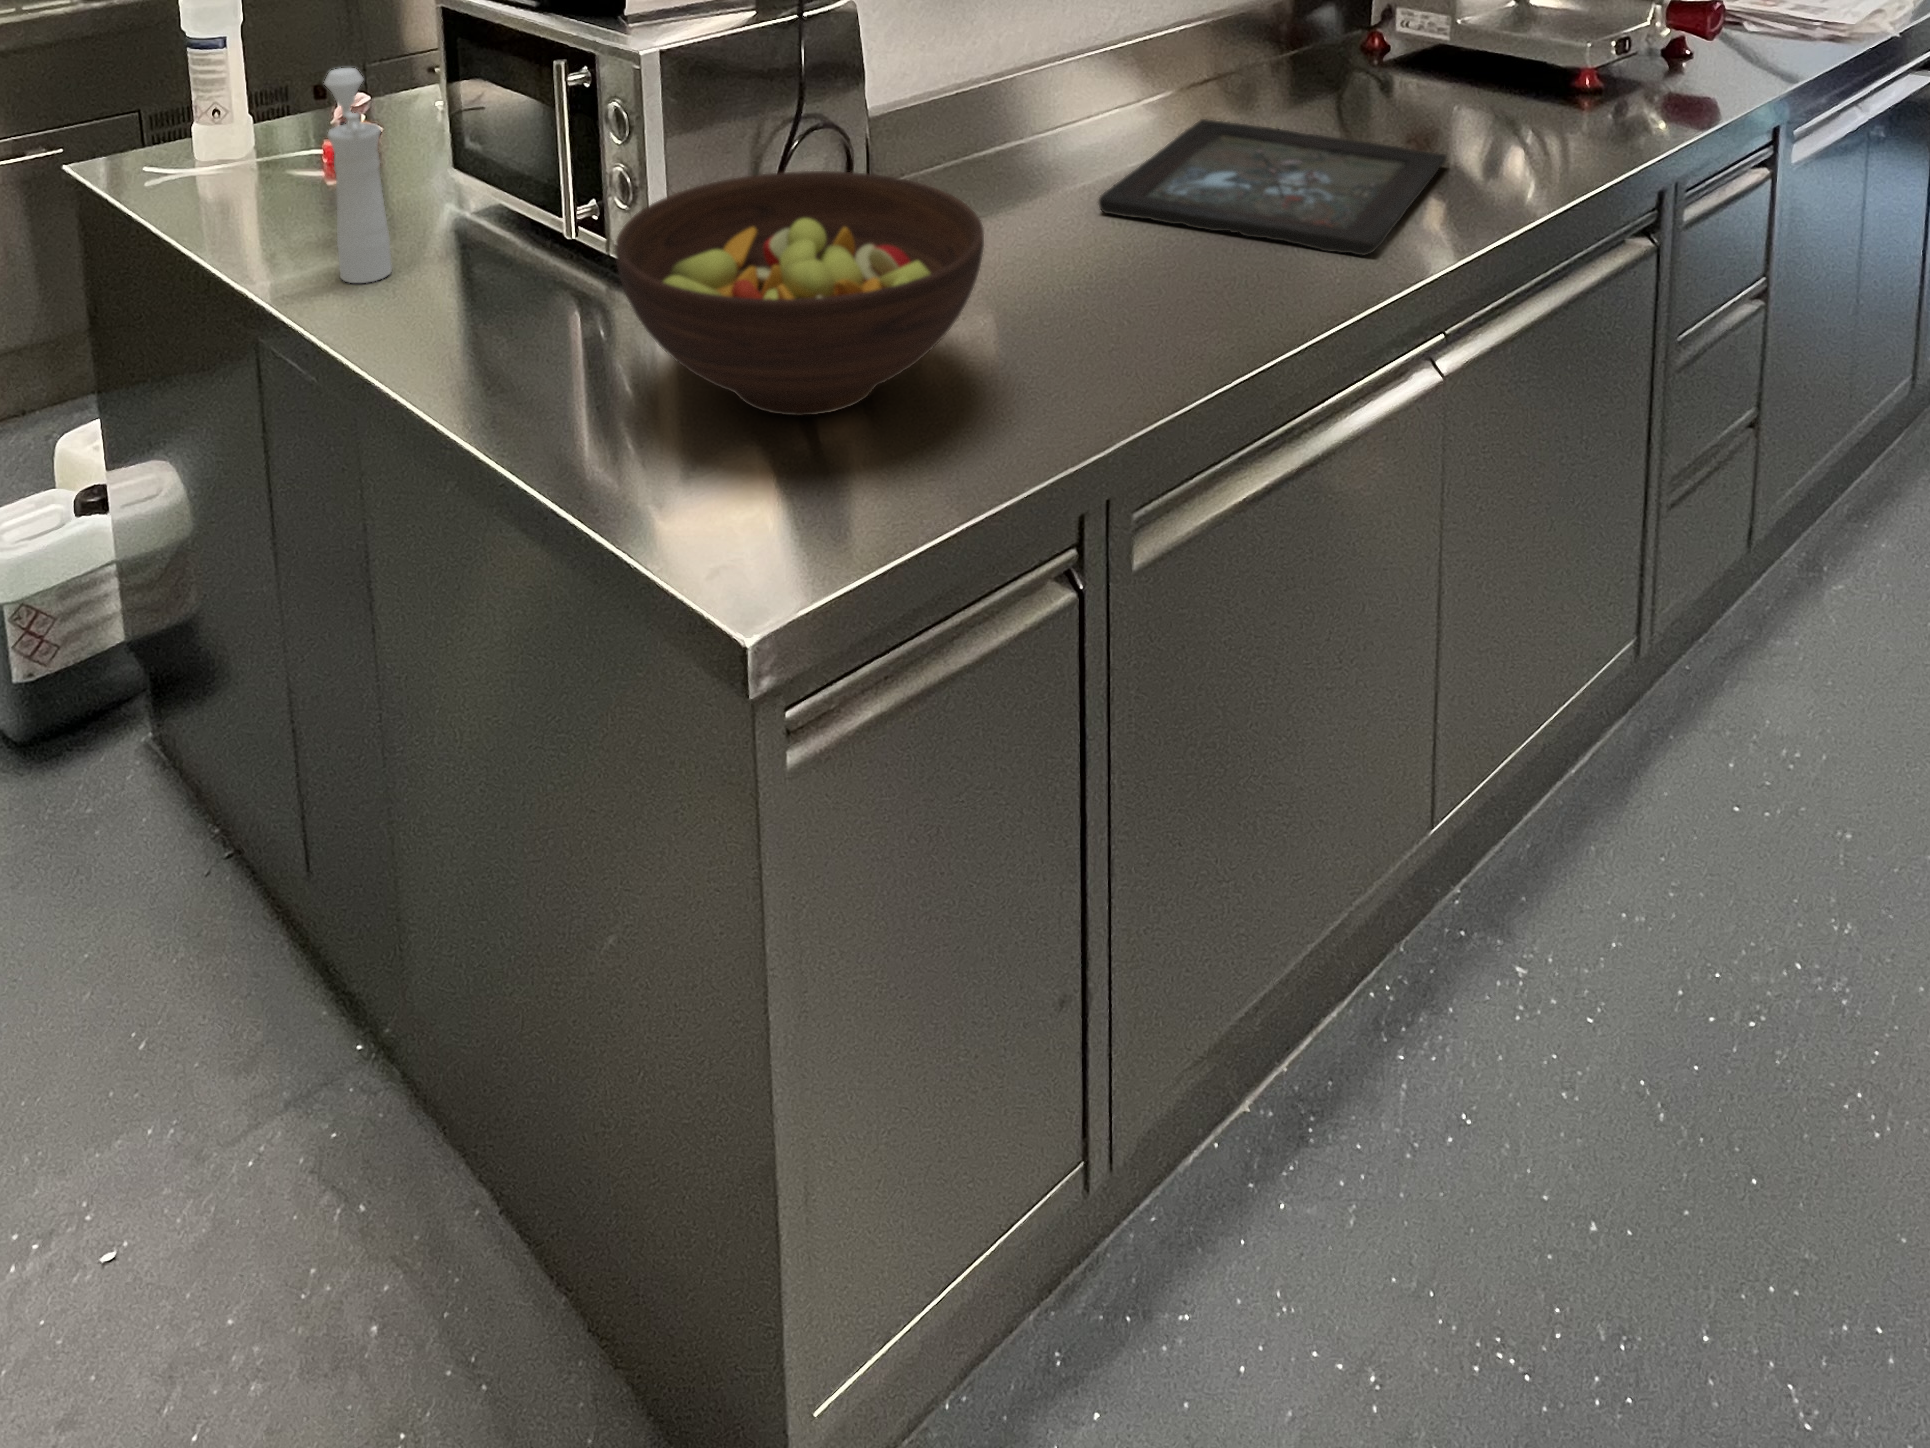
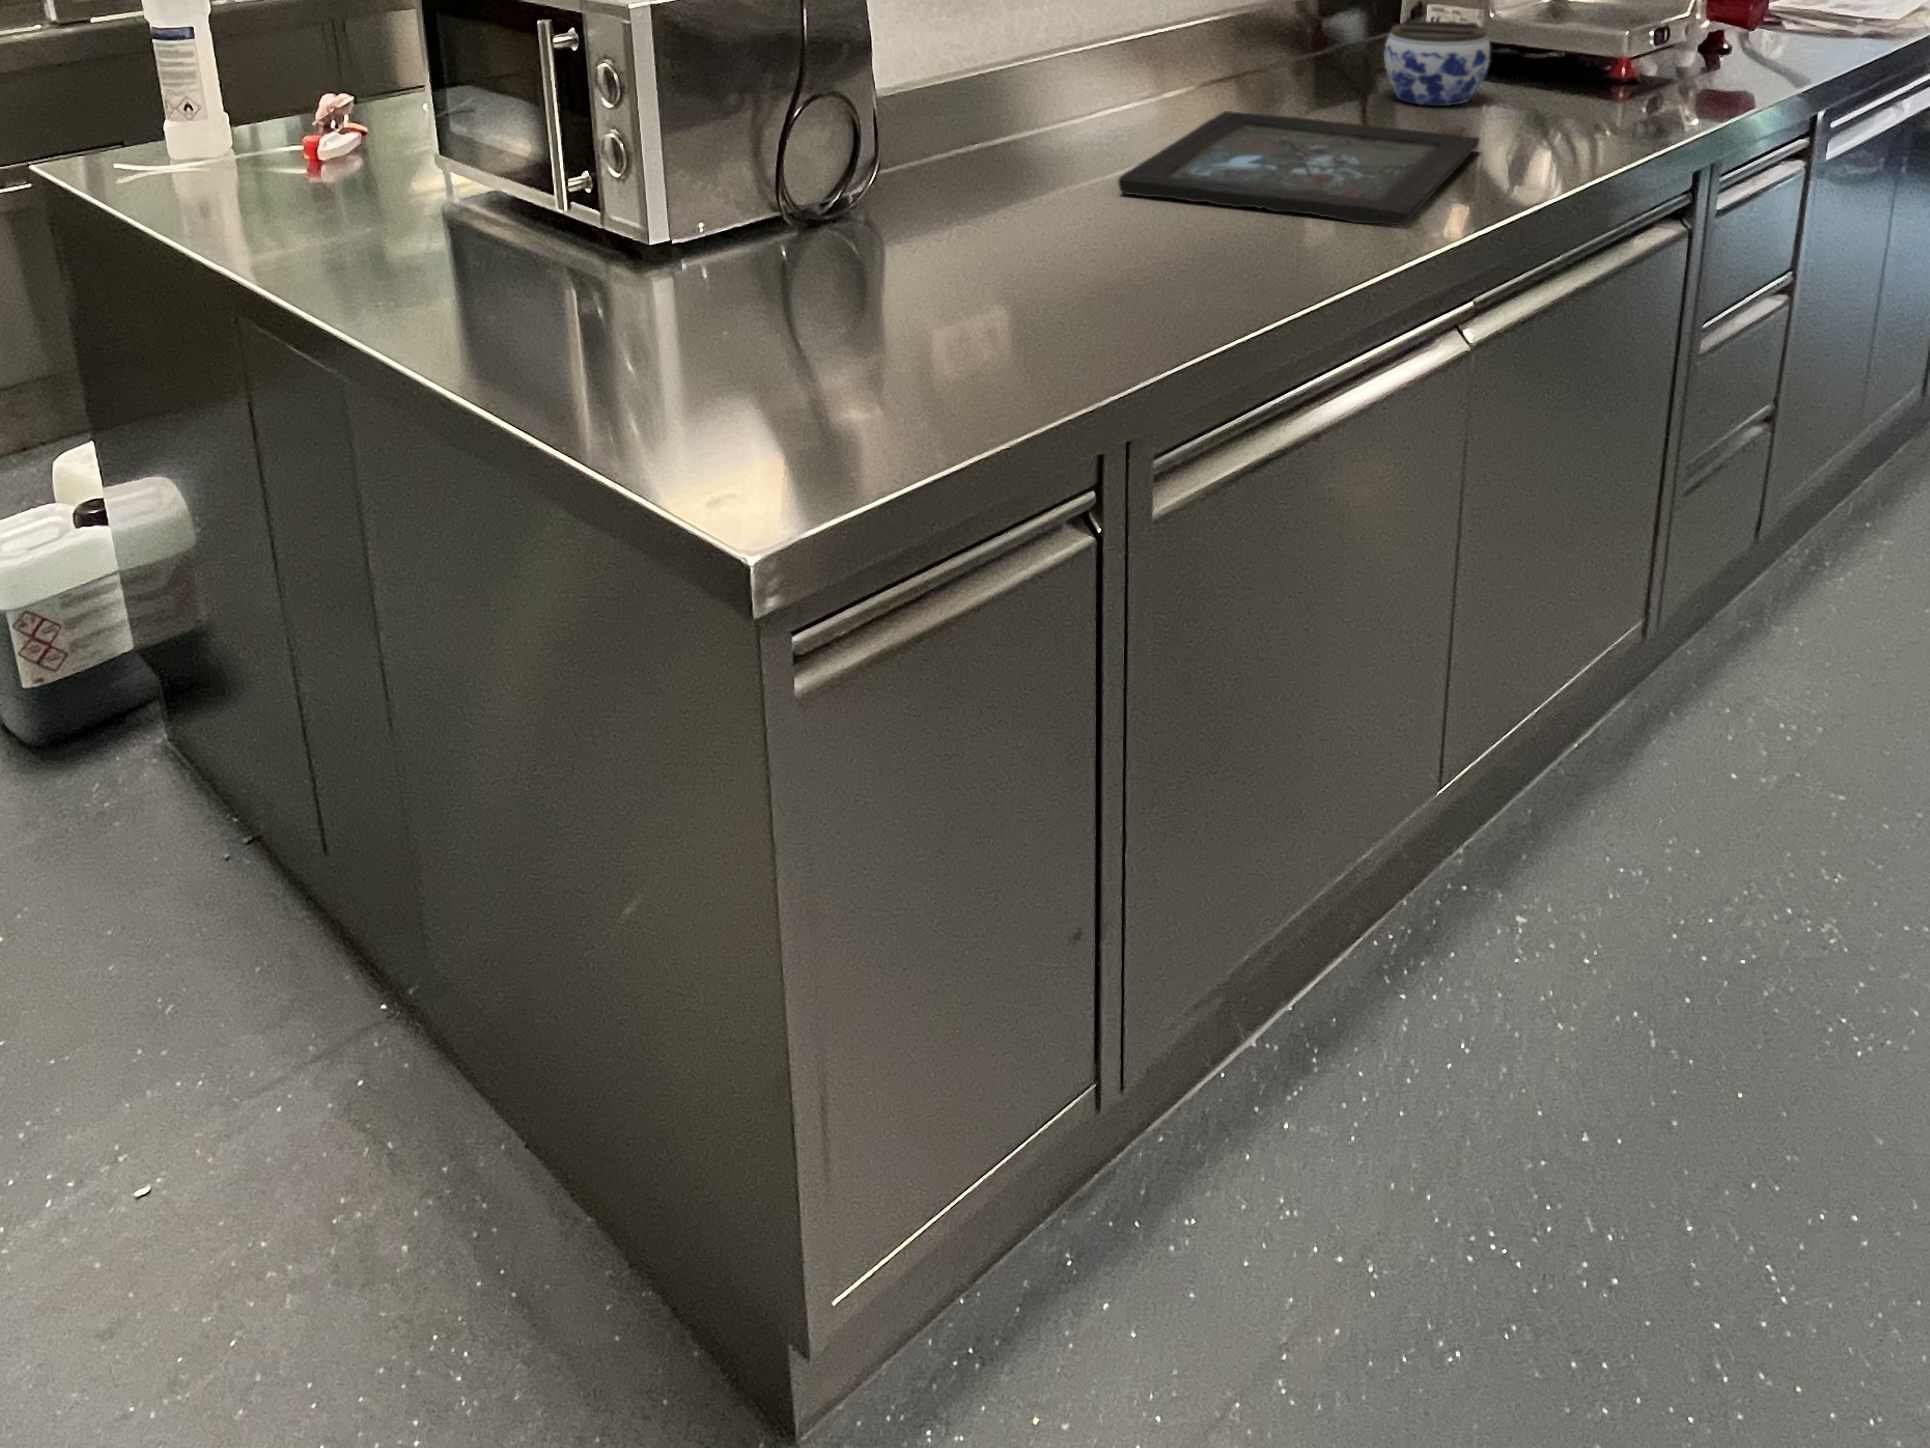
jar: none [1355,27,1457,111] -> present [1384,21,1490,106]
pepper mill: present [325,68,392,283] -> none [293,42,375,264]
fruit bowl: present [615,171,984,416] -> none [603,128,1000,368]

